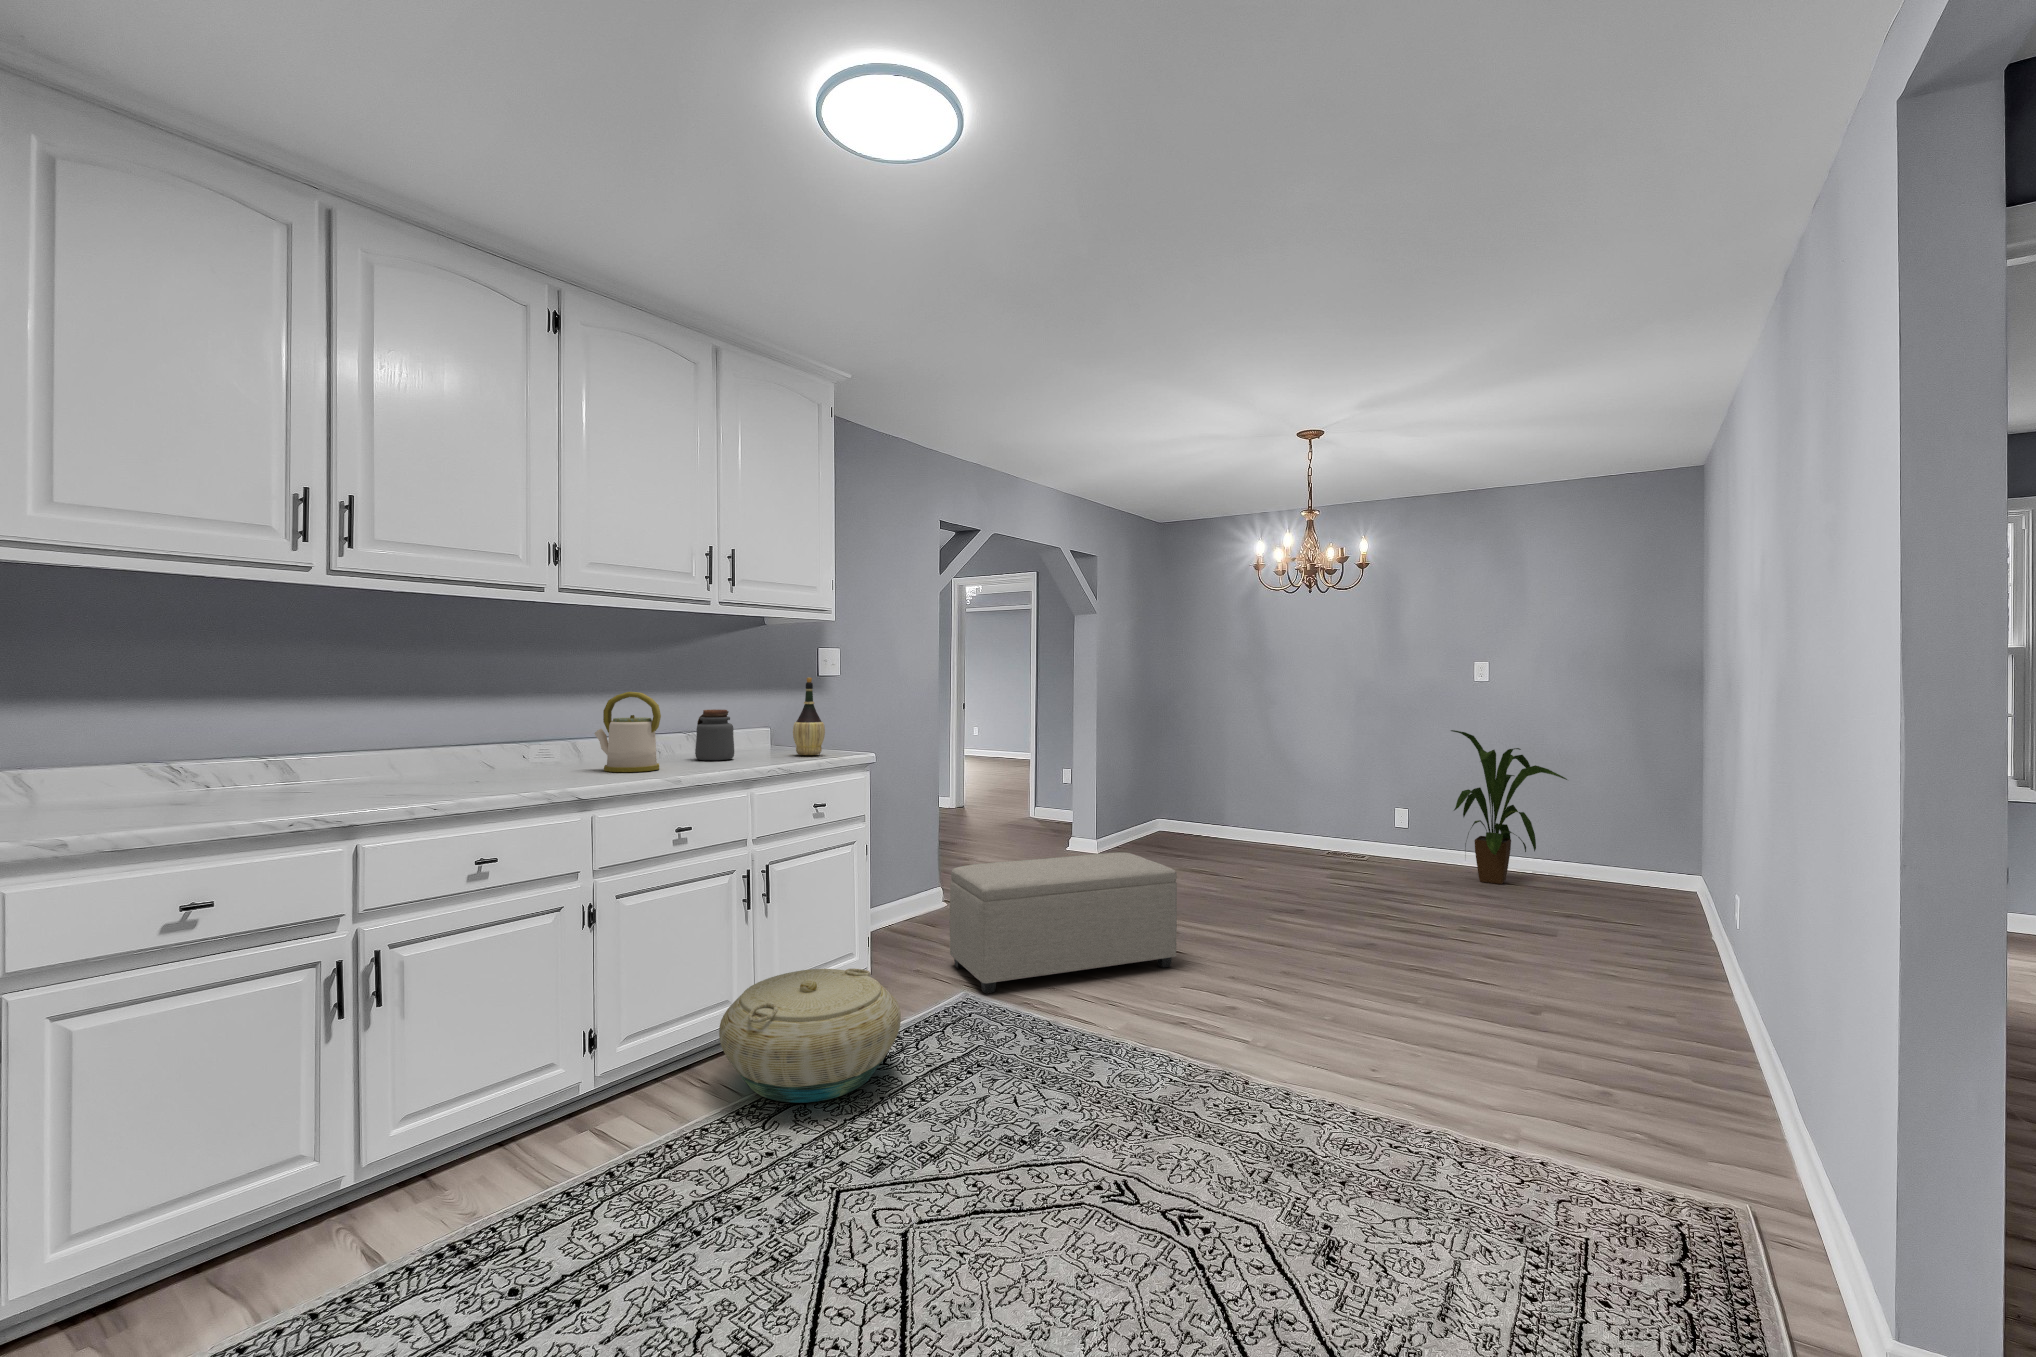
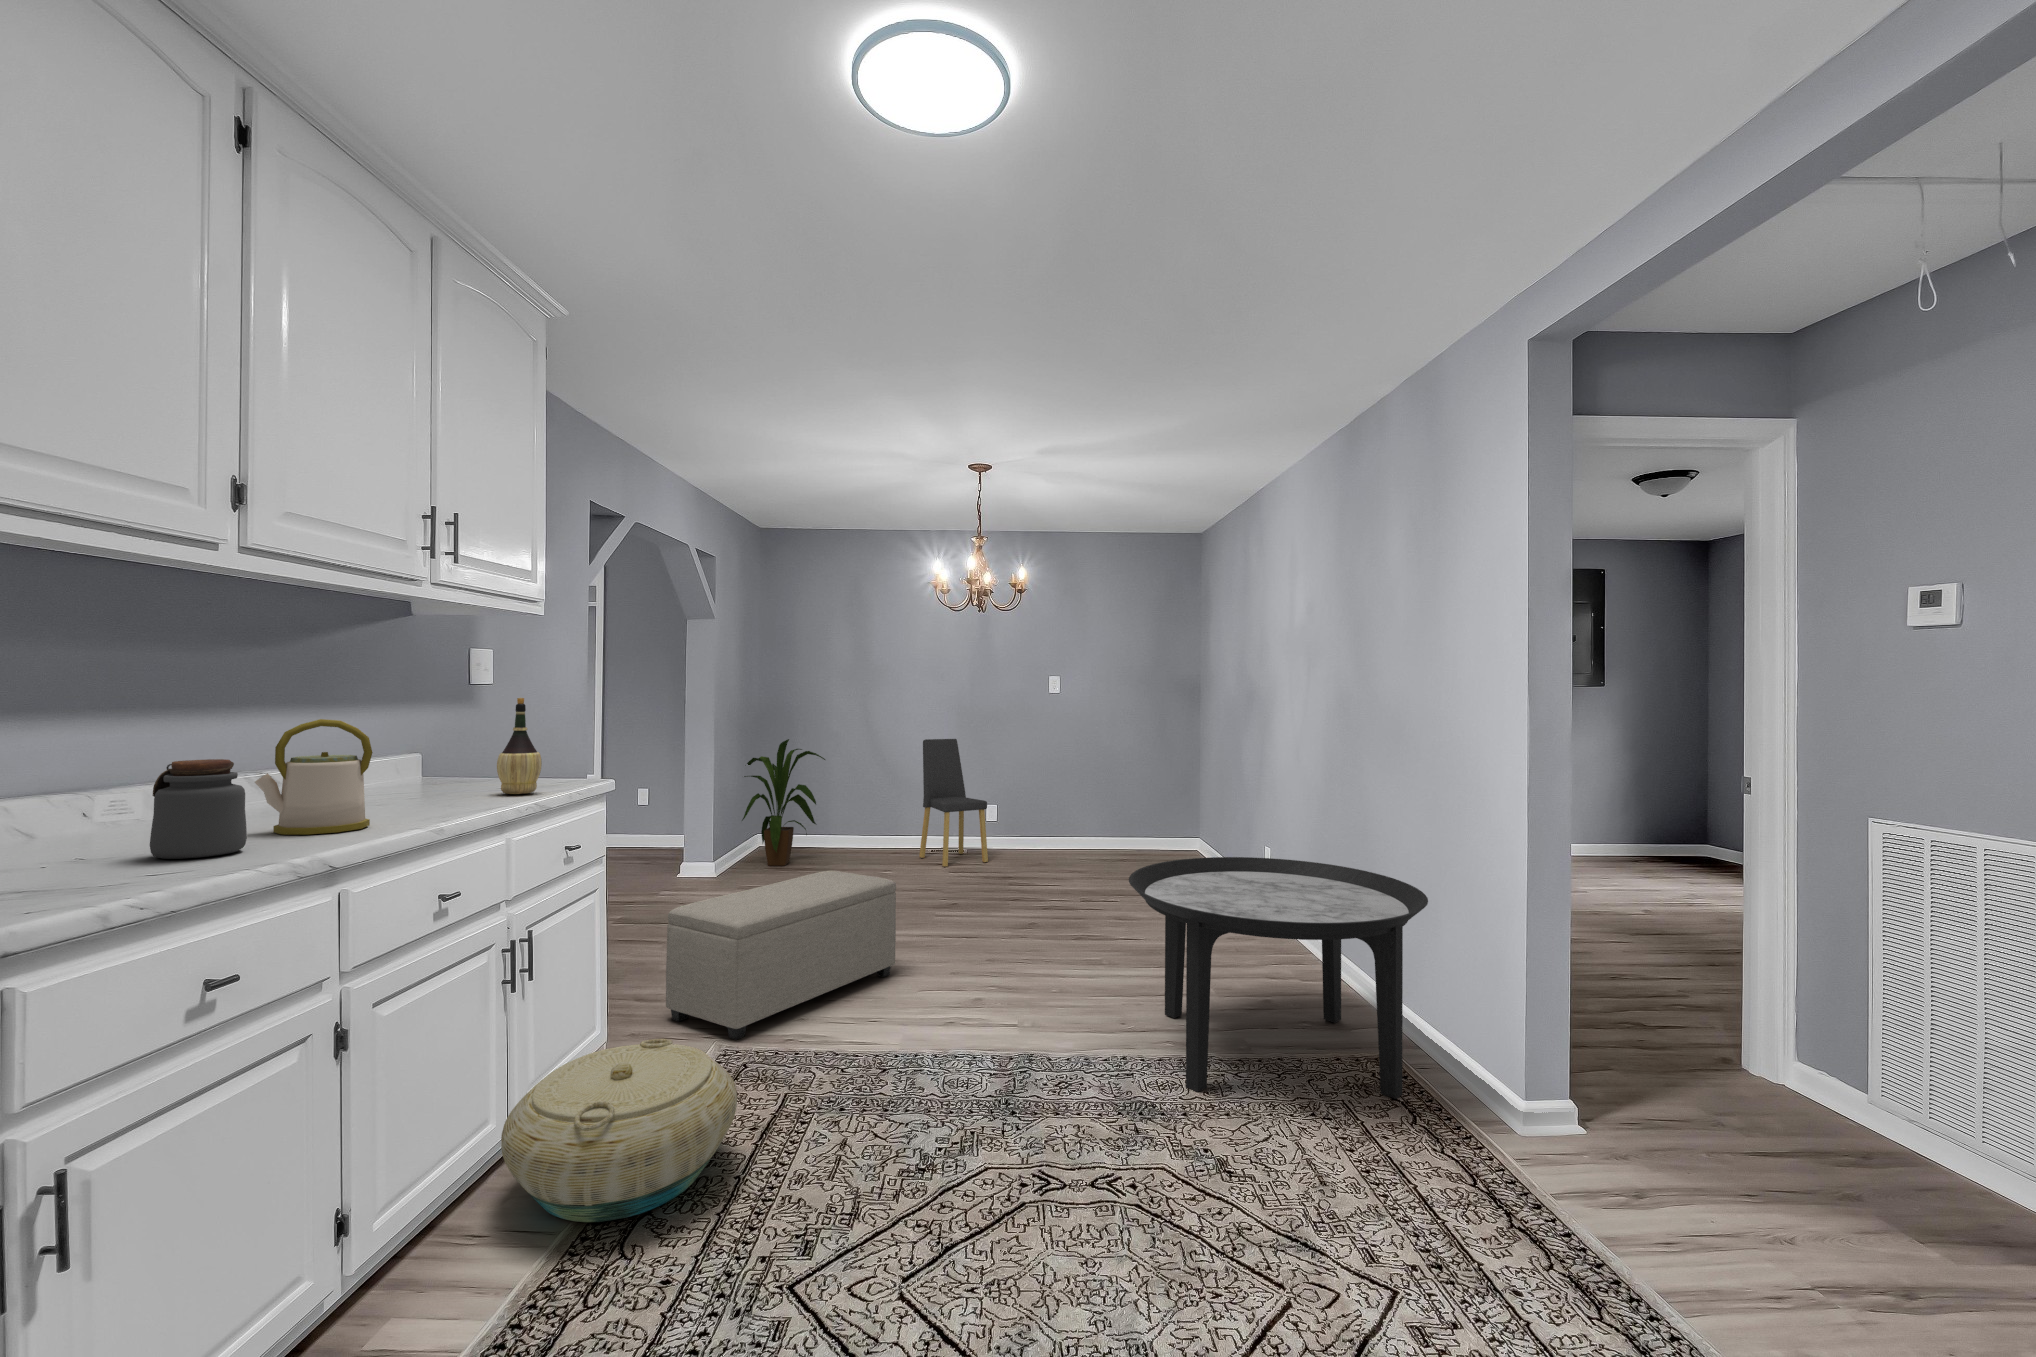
jar: present [695,710,734,761] -> present [150,759,247,859]
dining chair: none [1320,727,1396,872] -> present [919,739,988,867]
house plant: present [1451,730,1567,884] -> present [742,739,825,866]
round table: none [1347,885,1801,1264] -> present [1129,857,1428,1099]

